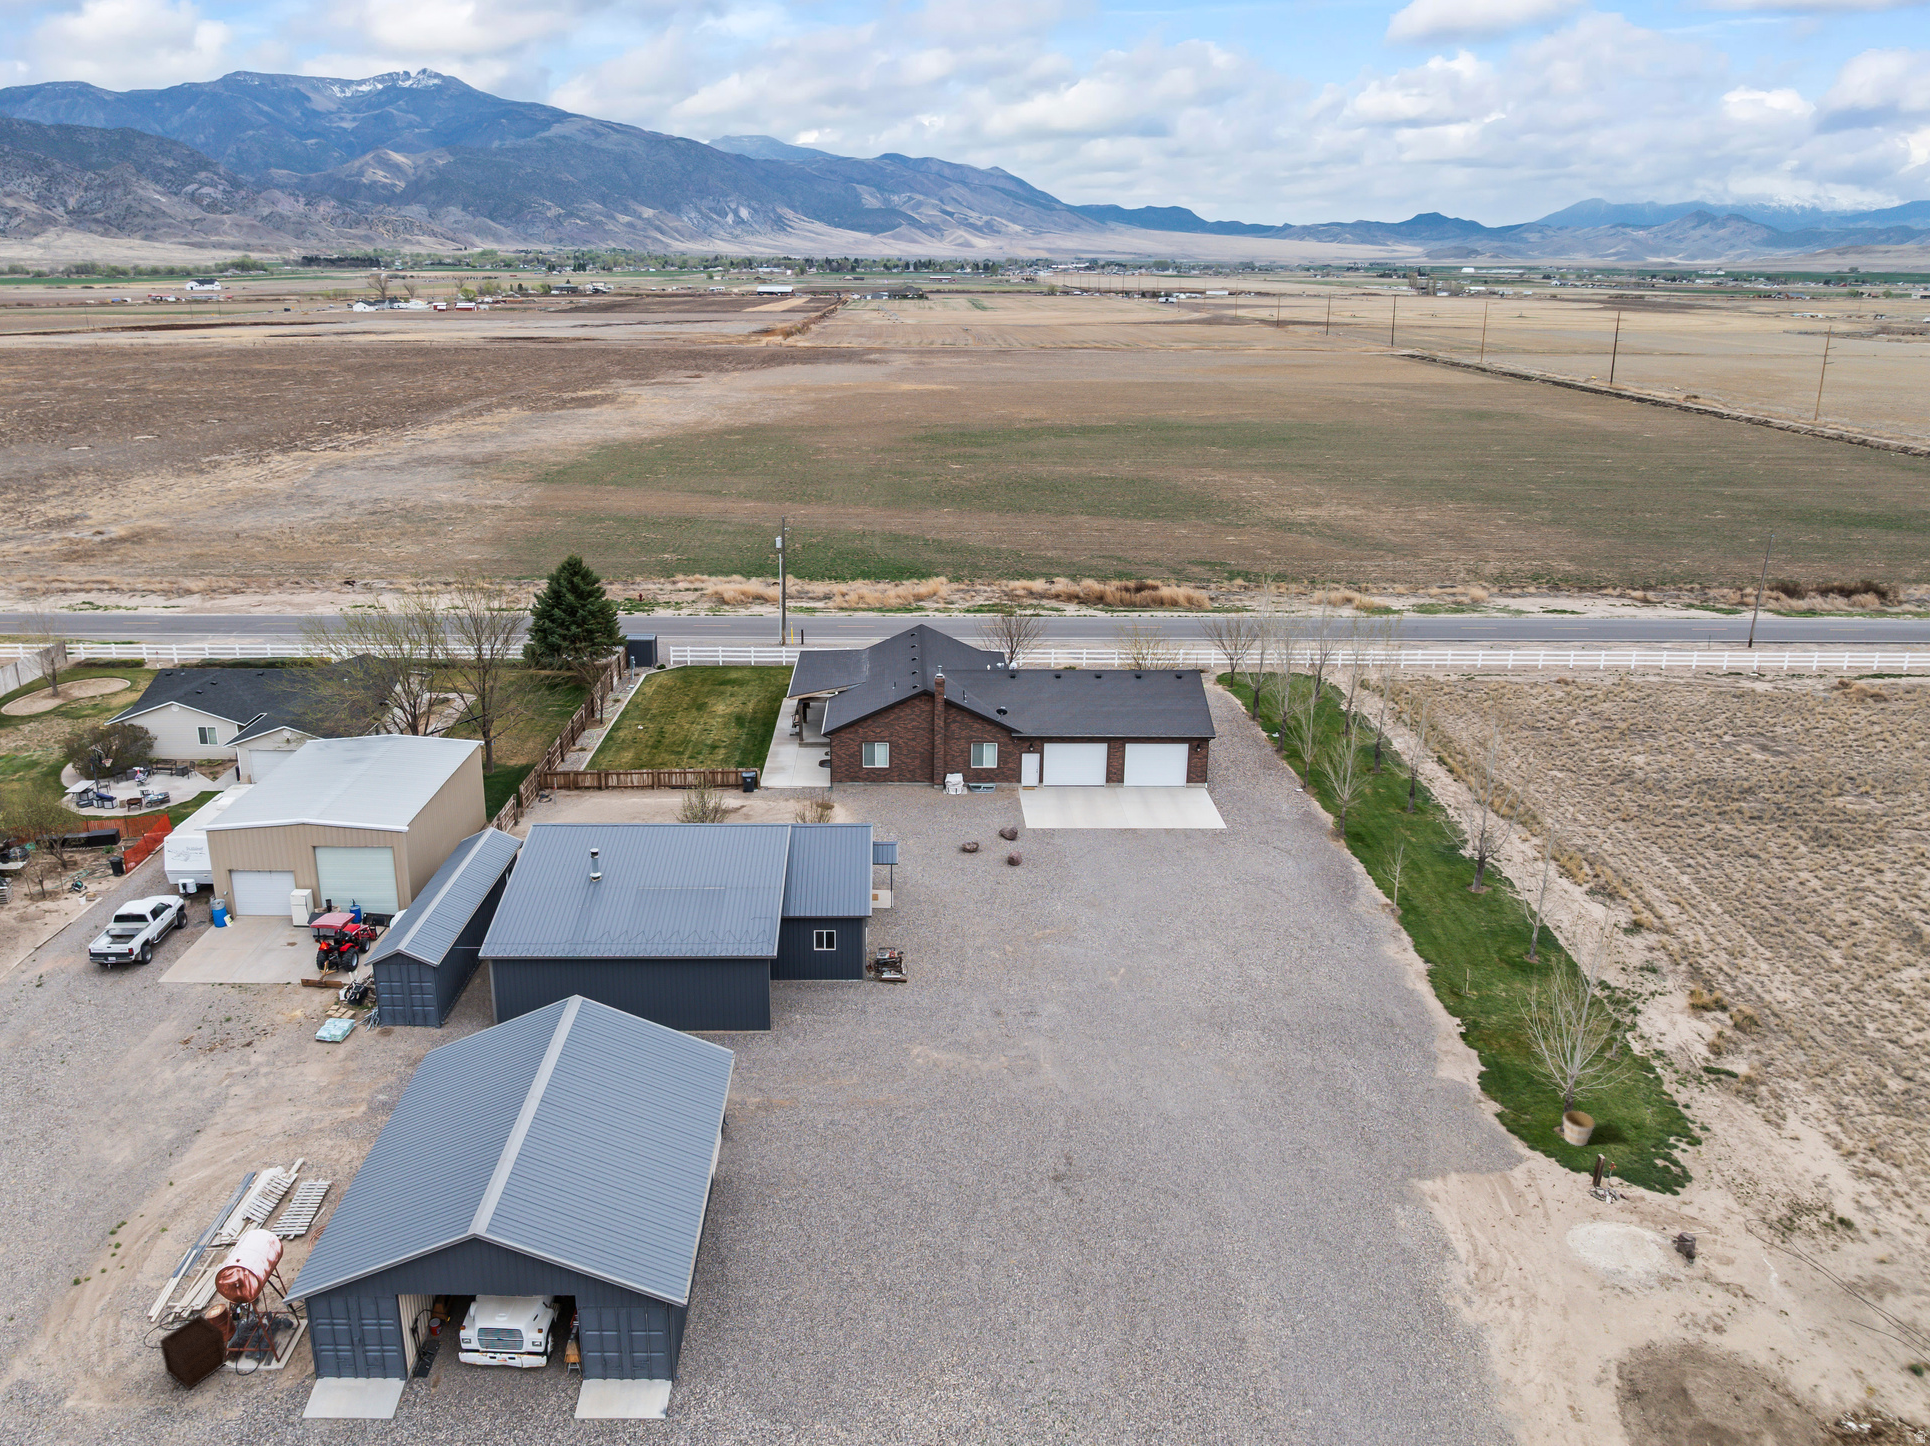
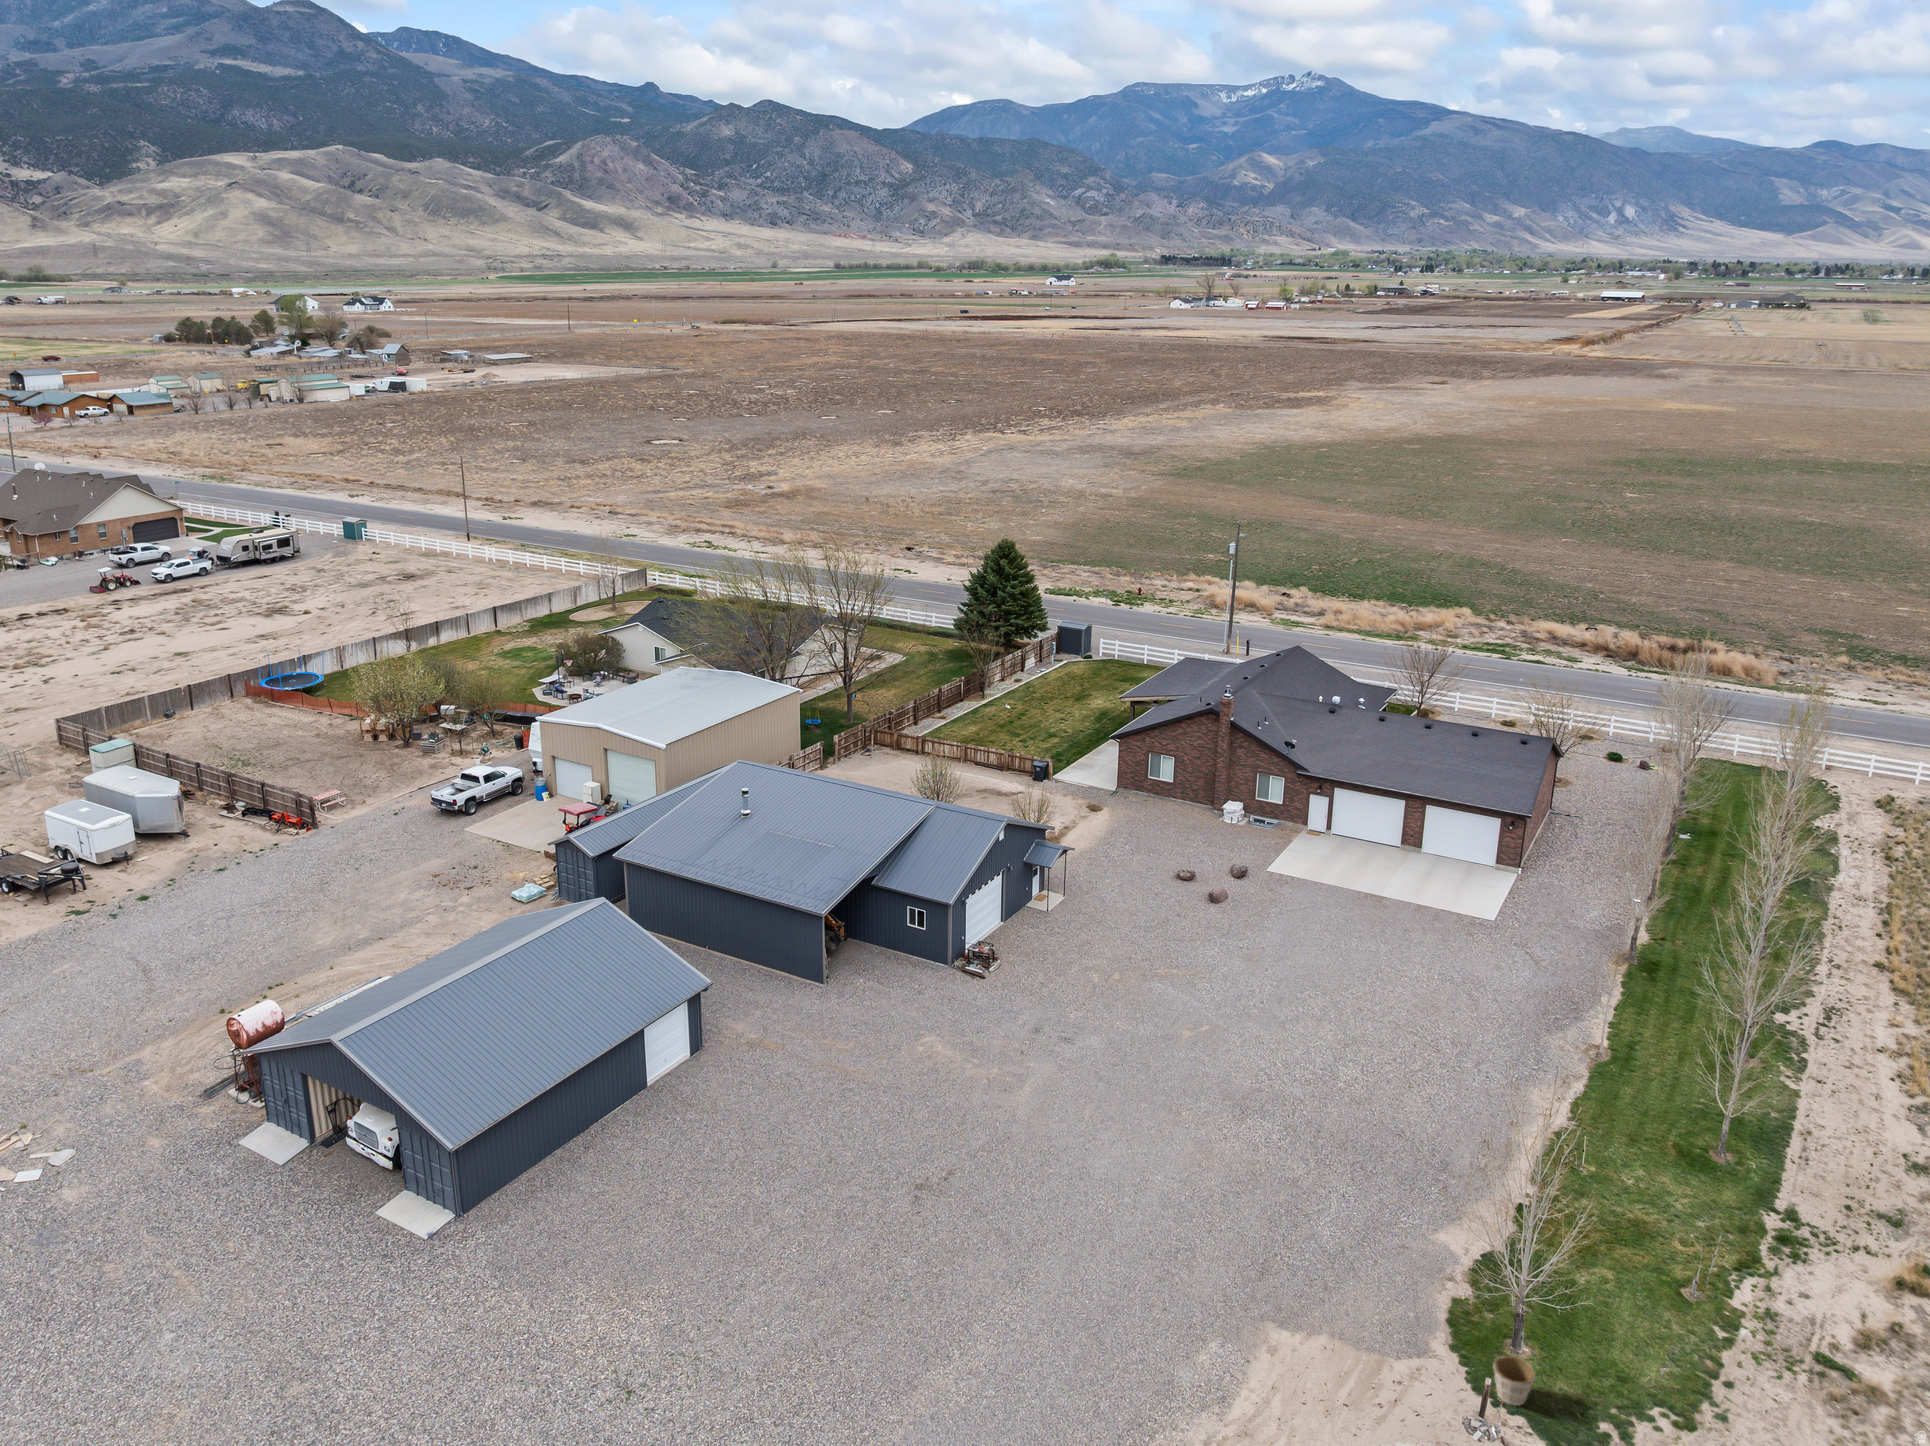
wooden crate: present [160,1315,226,1389] -> none [205,1050,245,1098]

